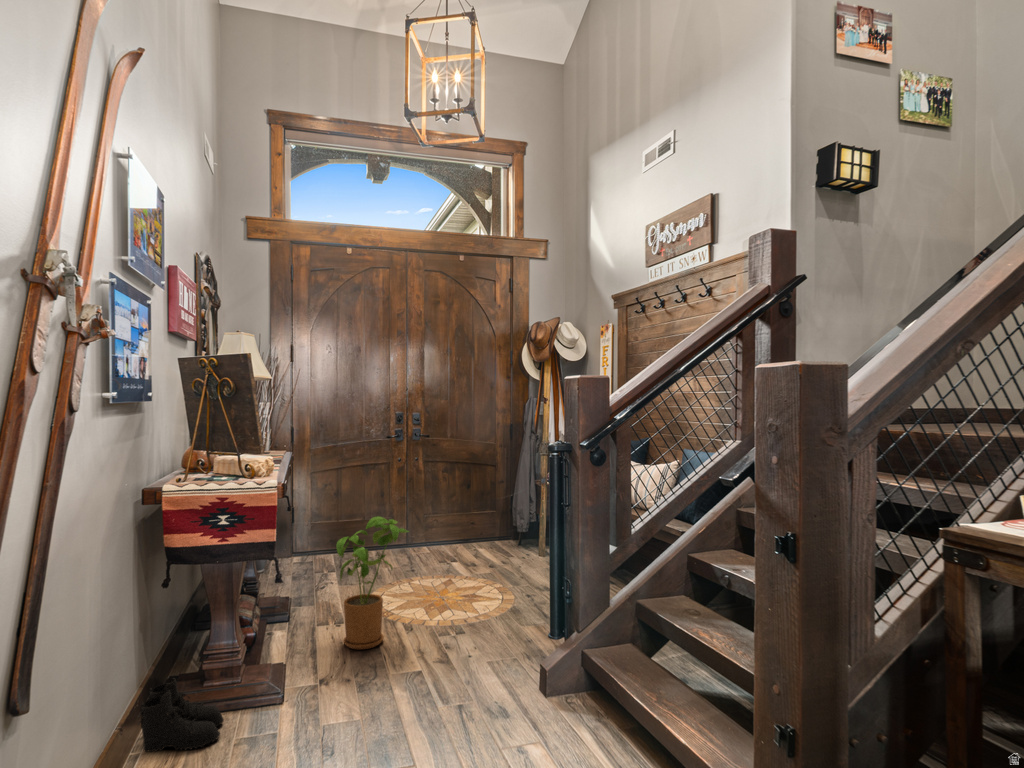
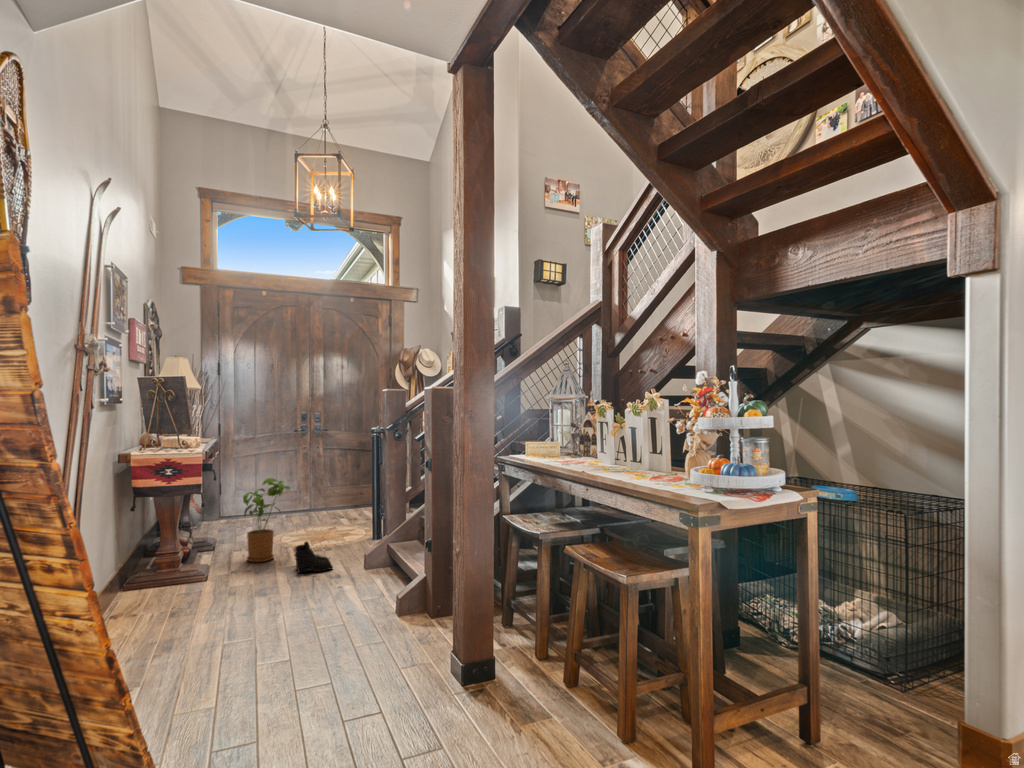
boots: present [138,678,224,752] -> present [294,541,333,572]

